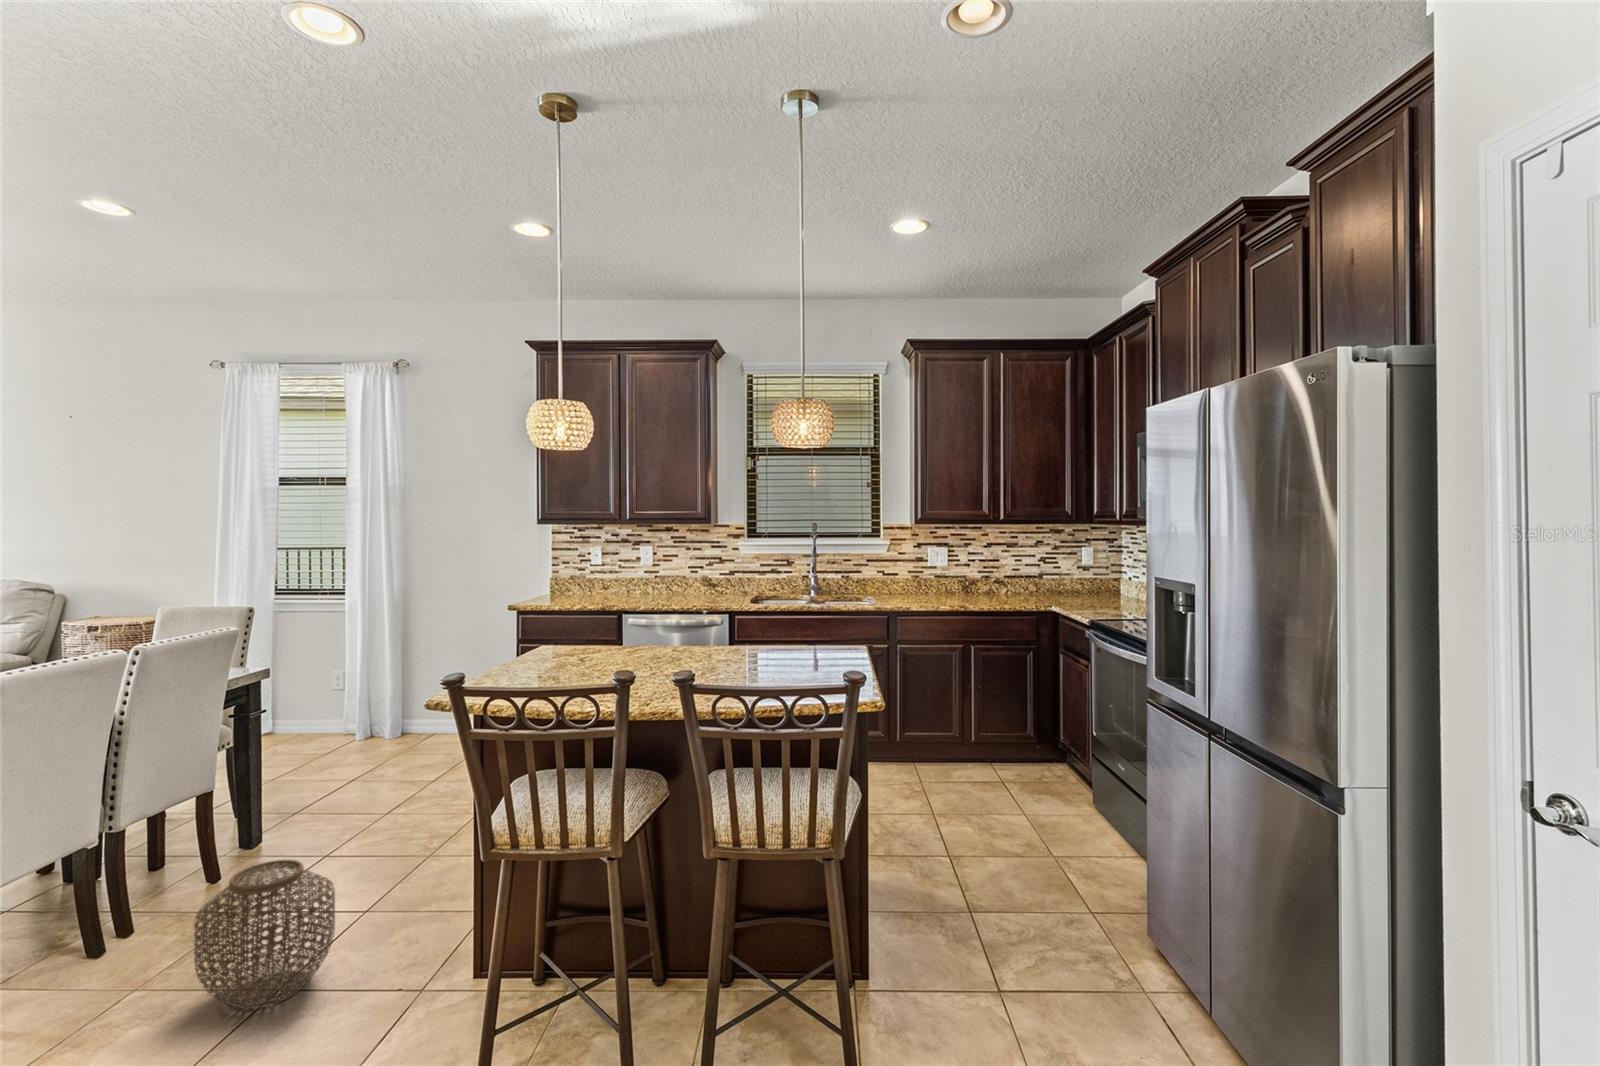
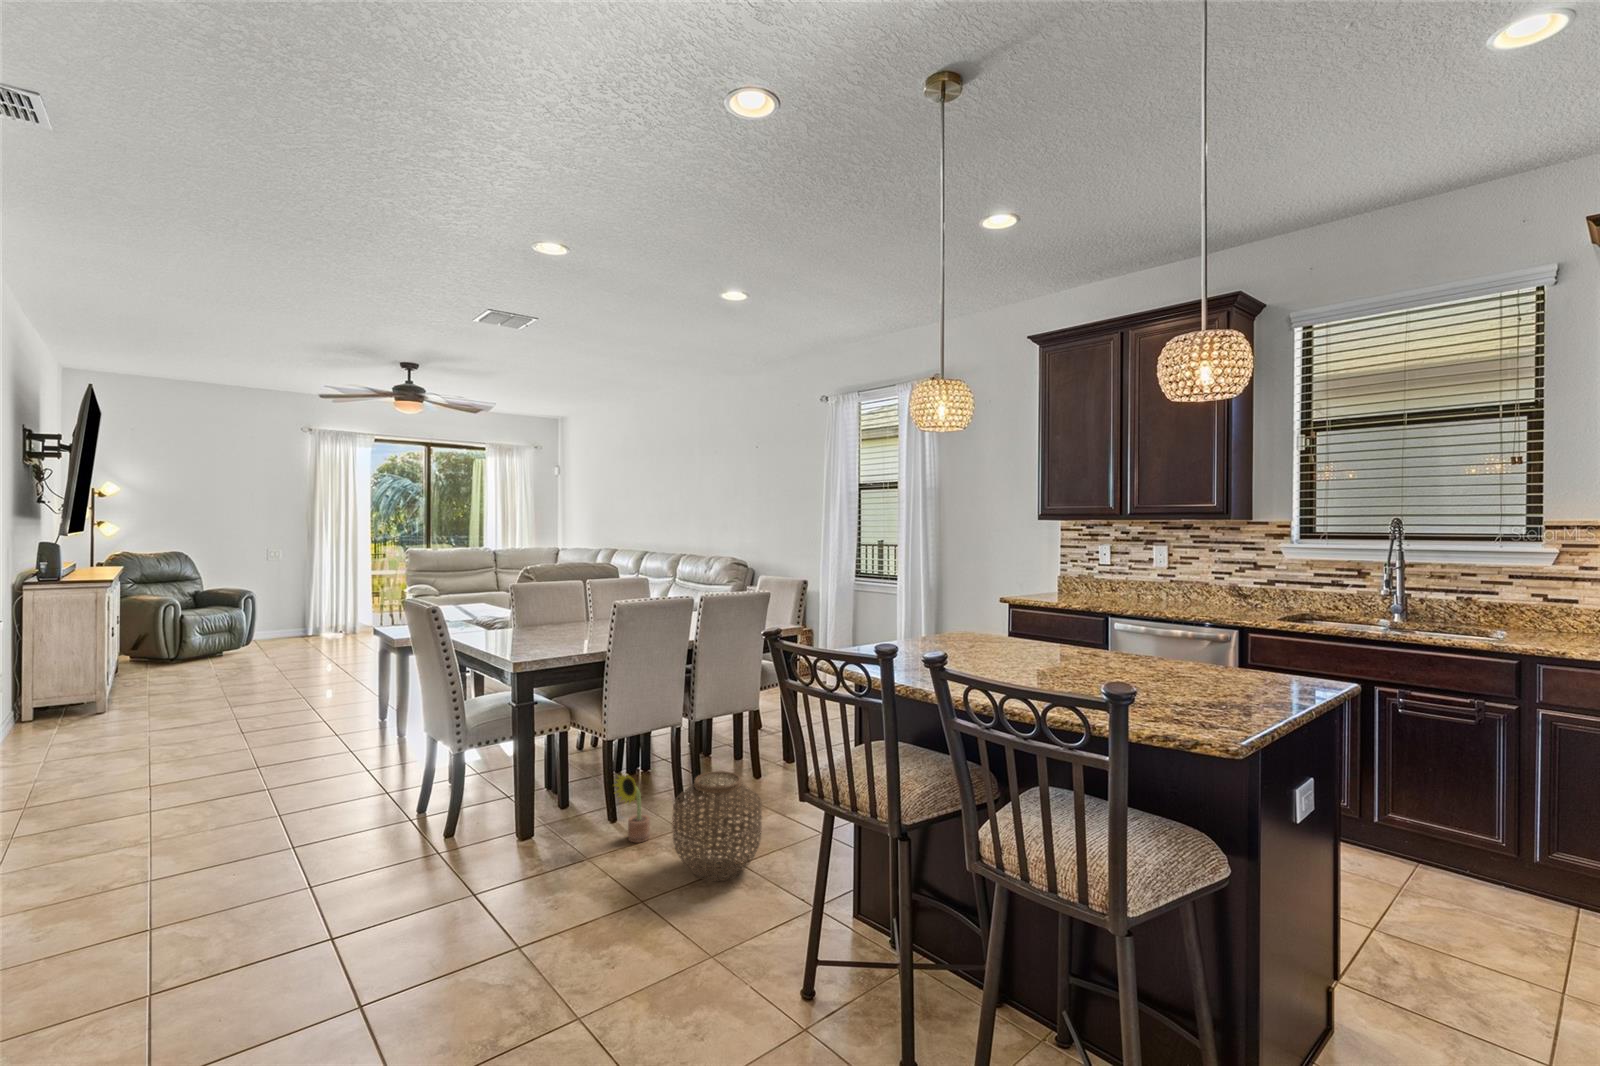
decorative plant: none [36,918,111,1018] -> present [614,775,650,842]

